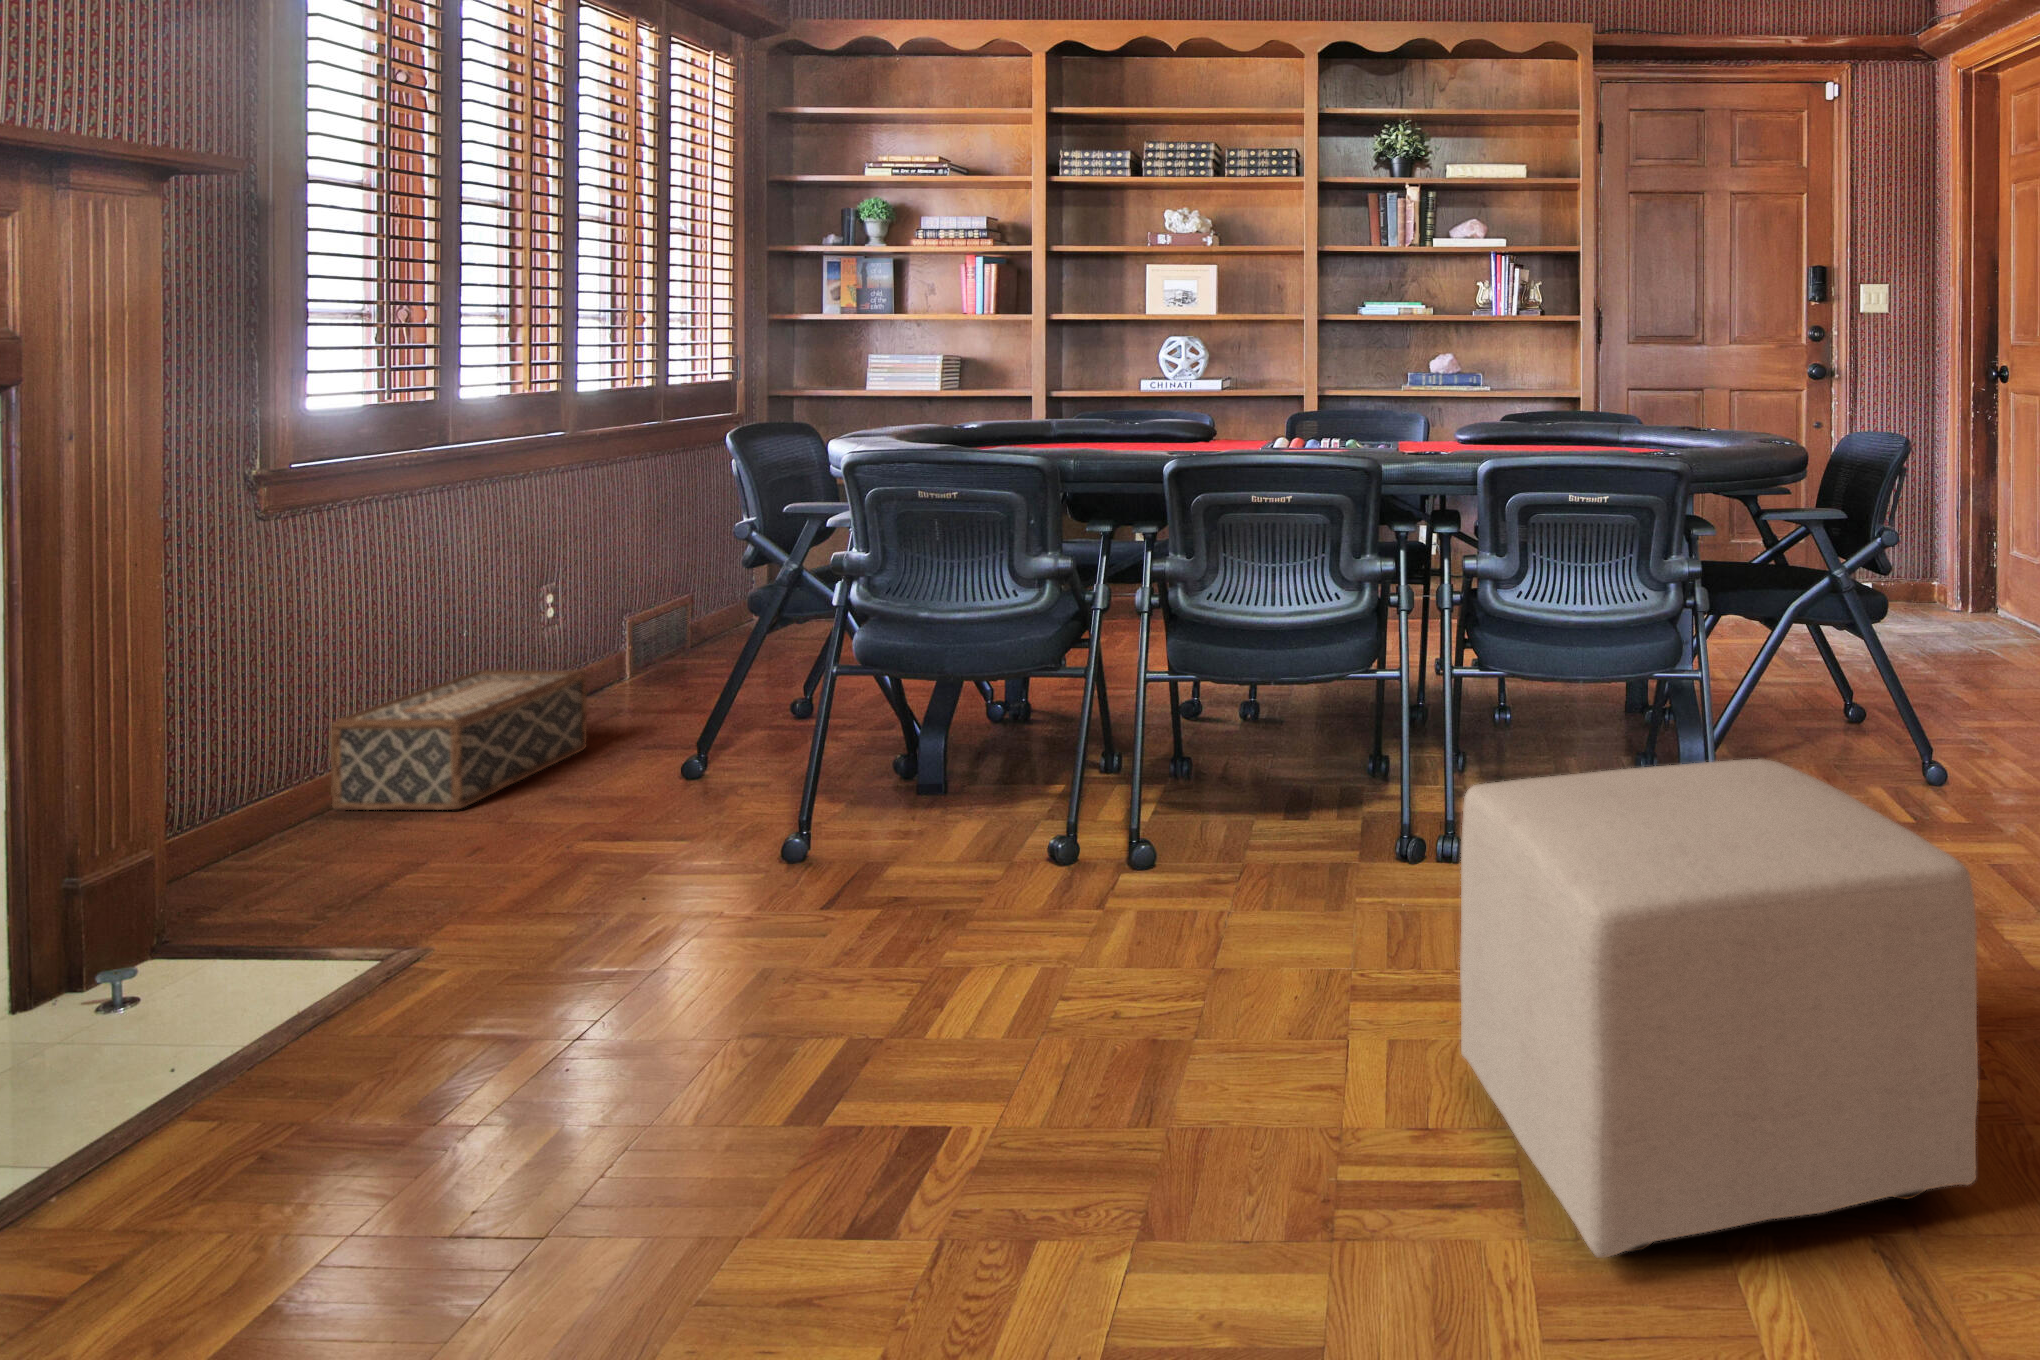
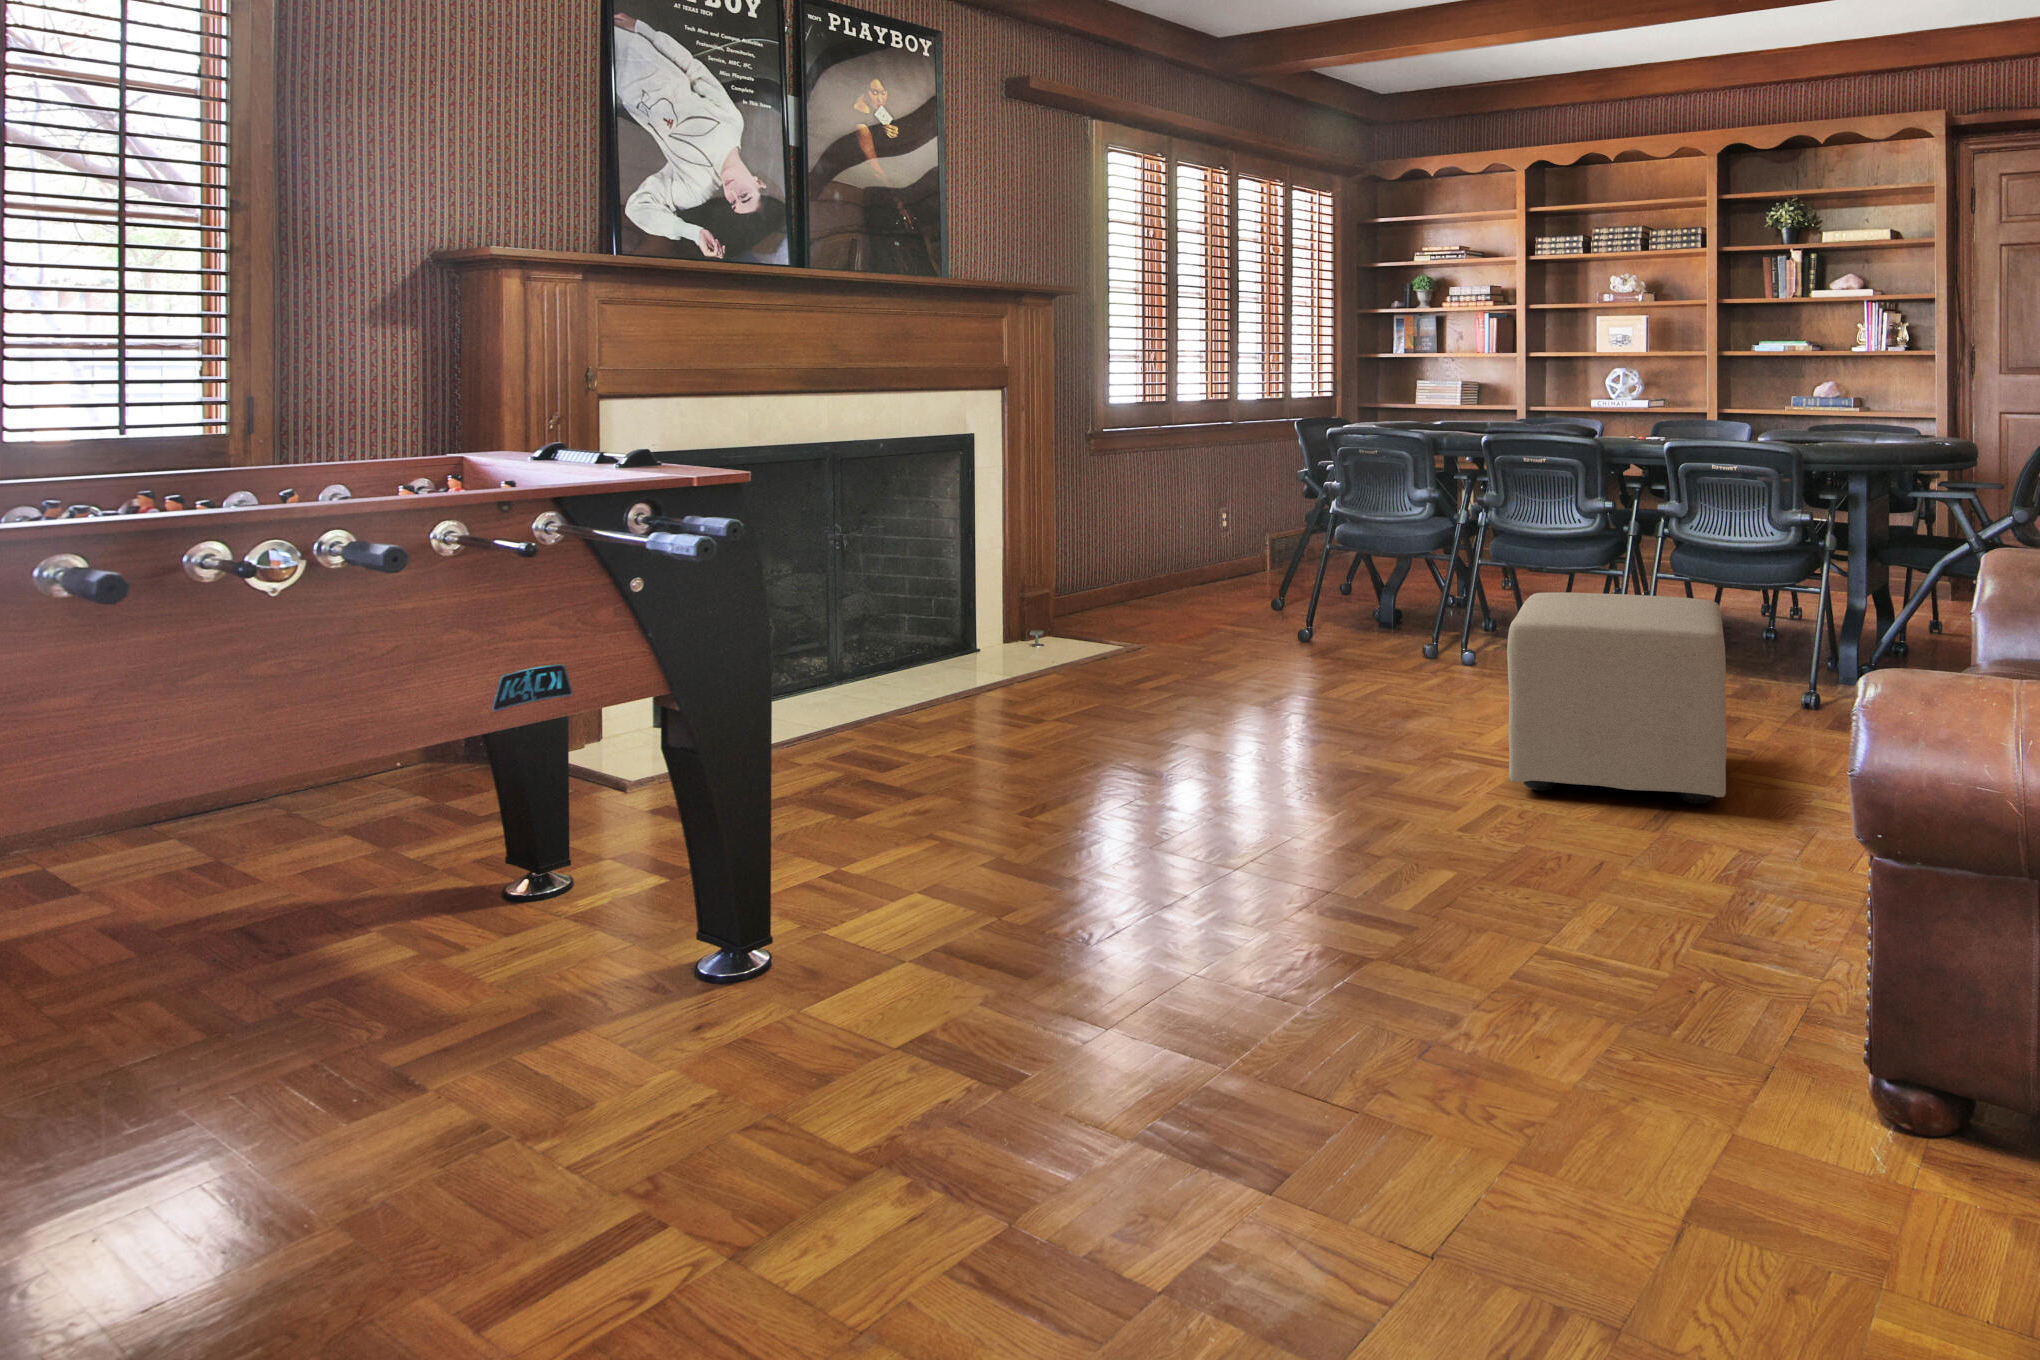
woven basket: present [331,670,587,810] -> none [1113,545,1227,607]

